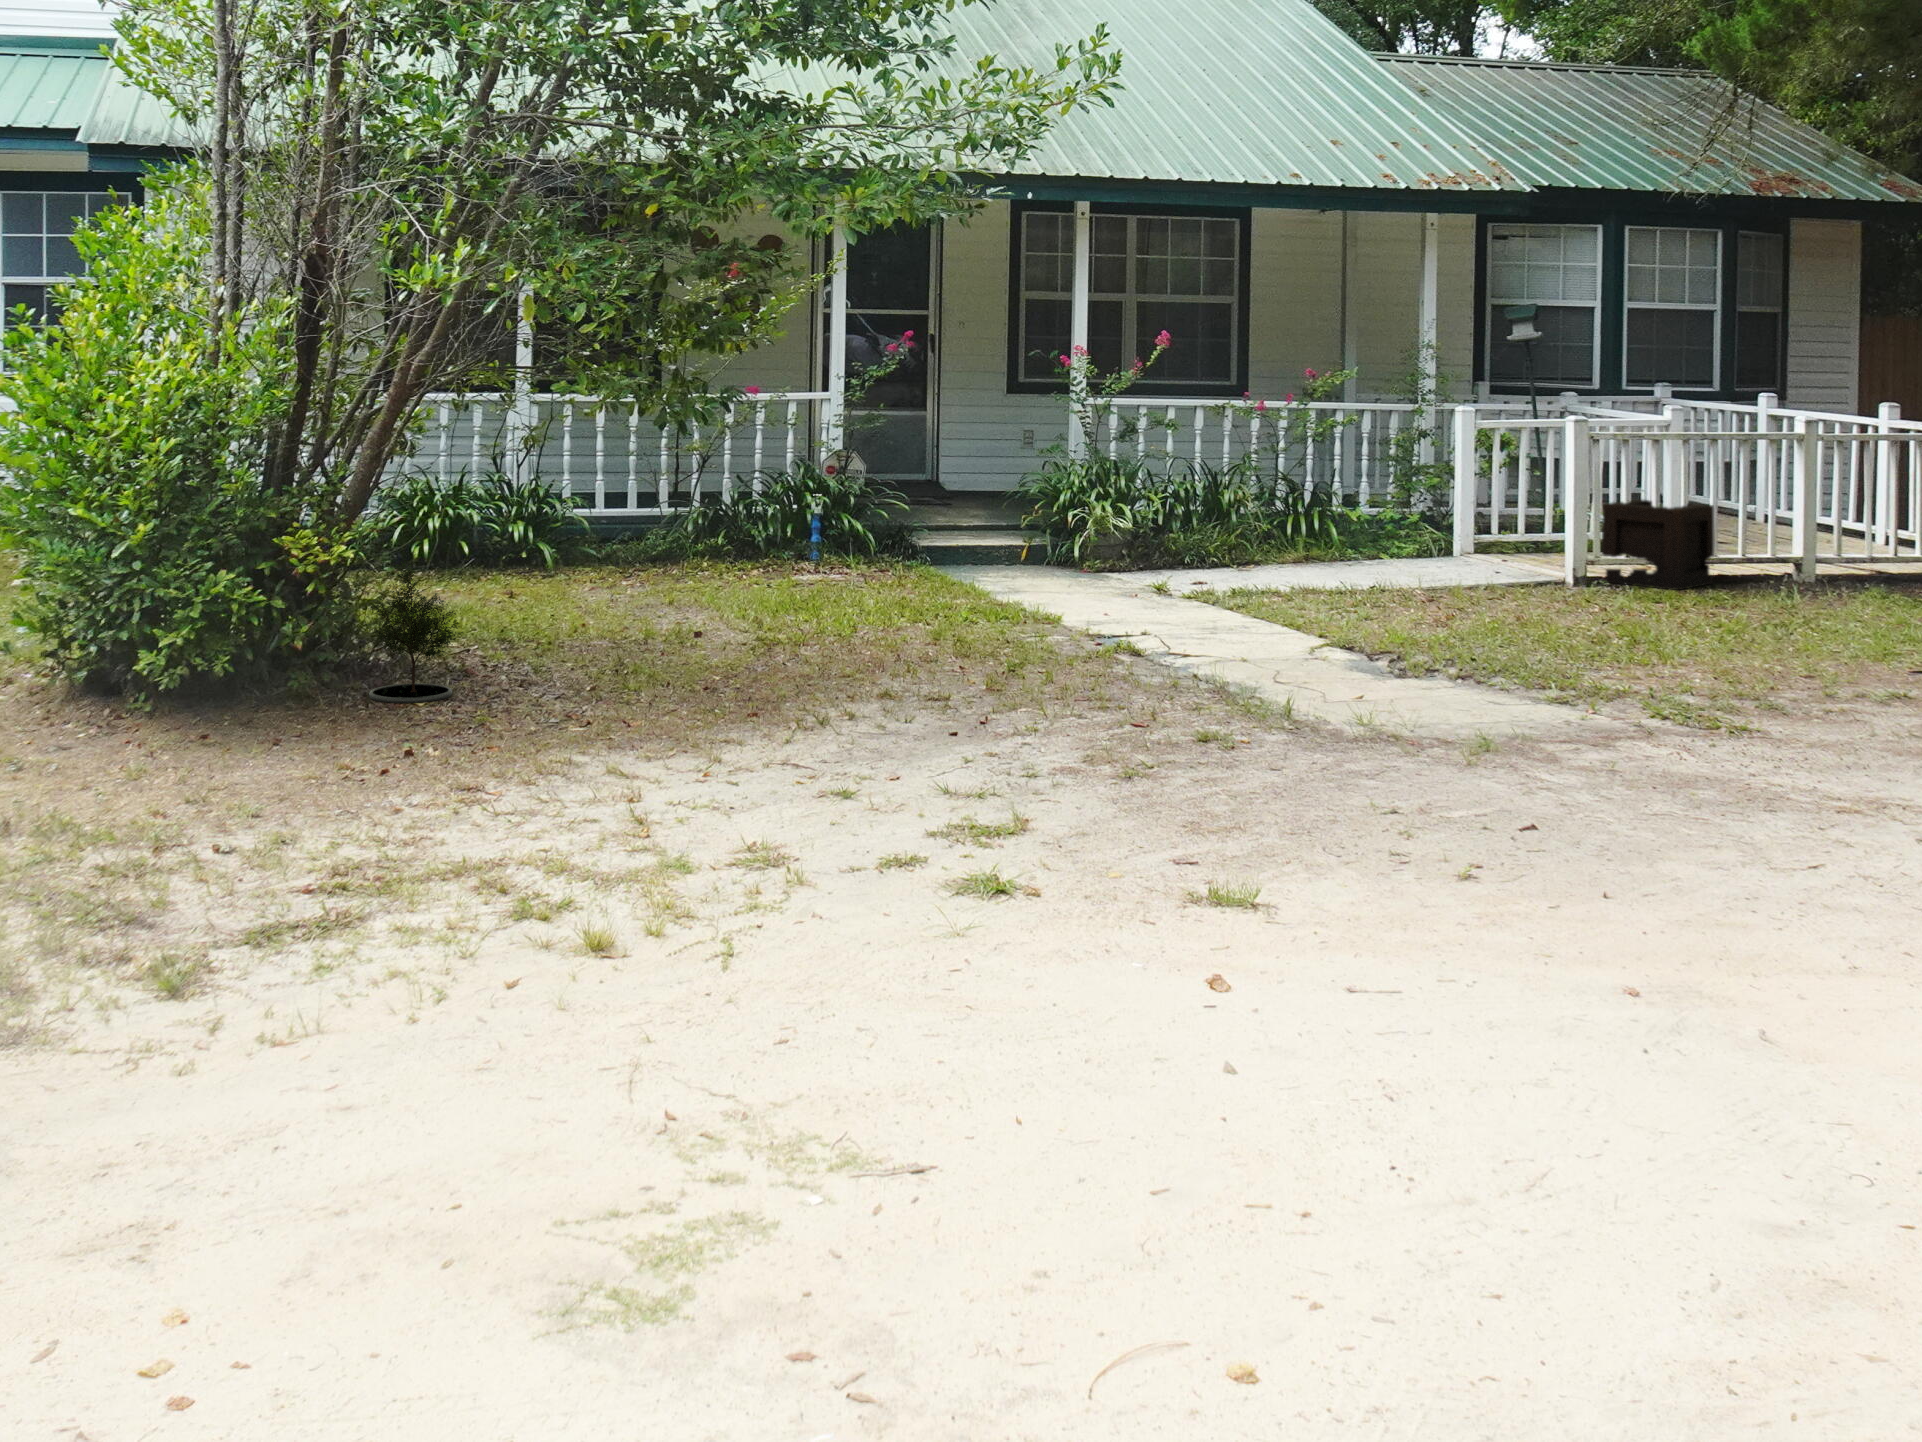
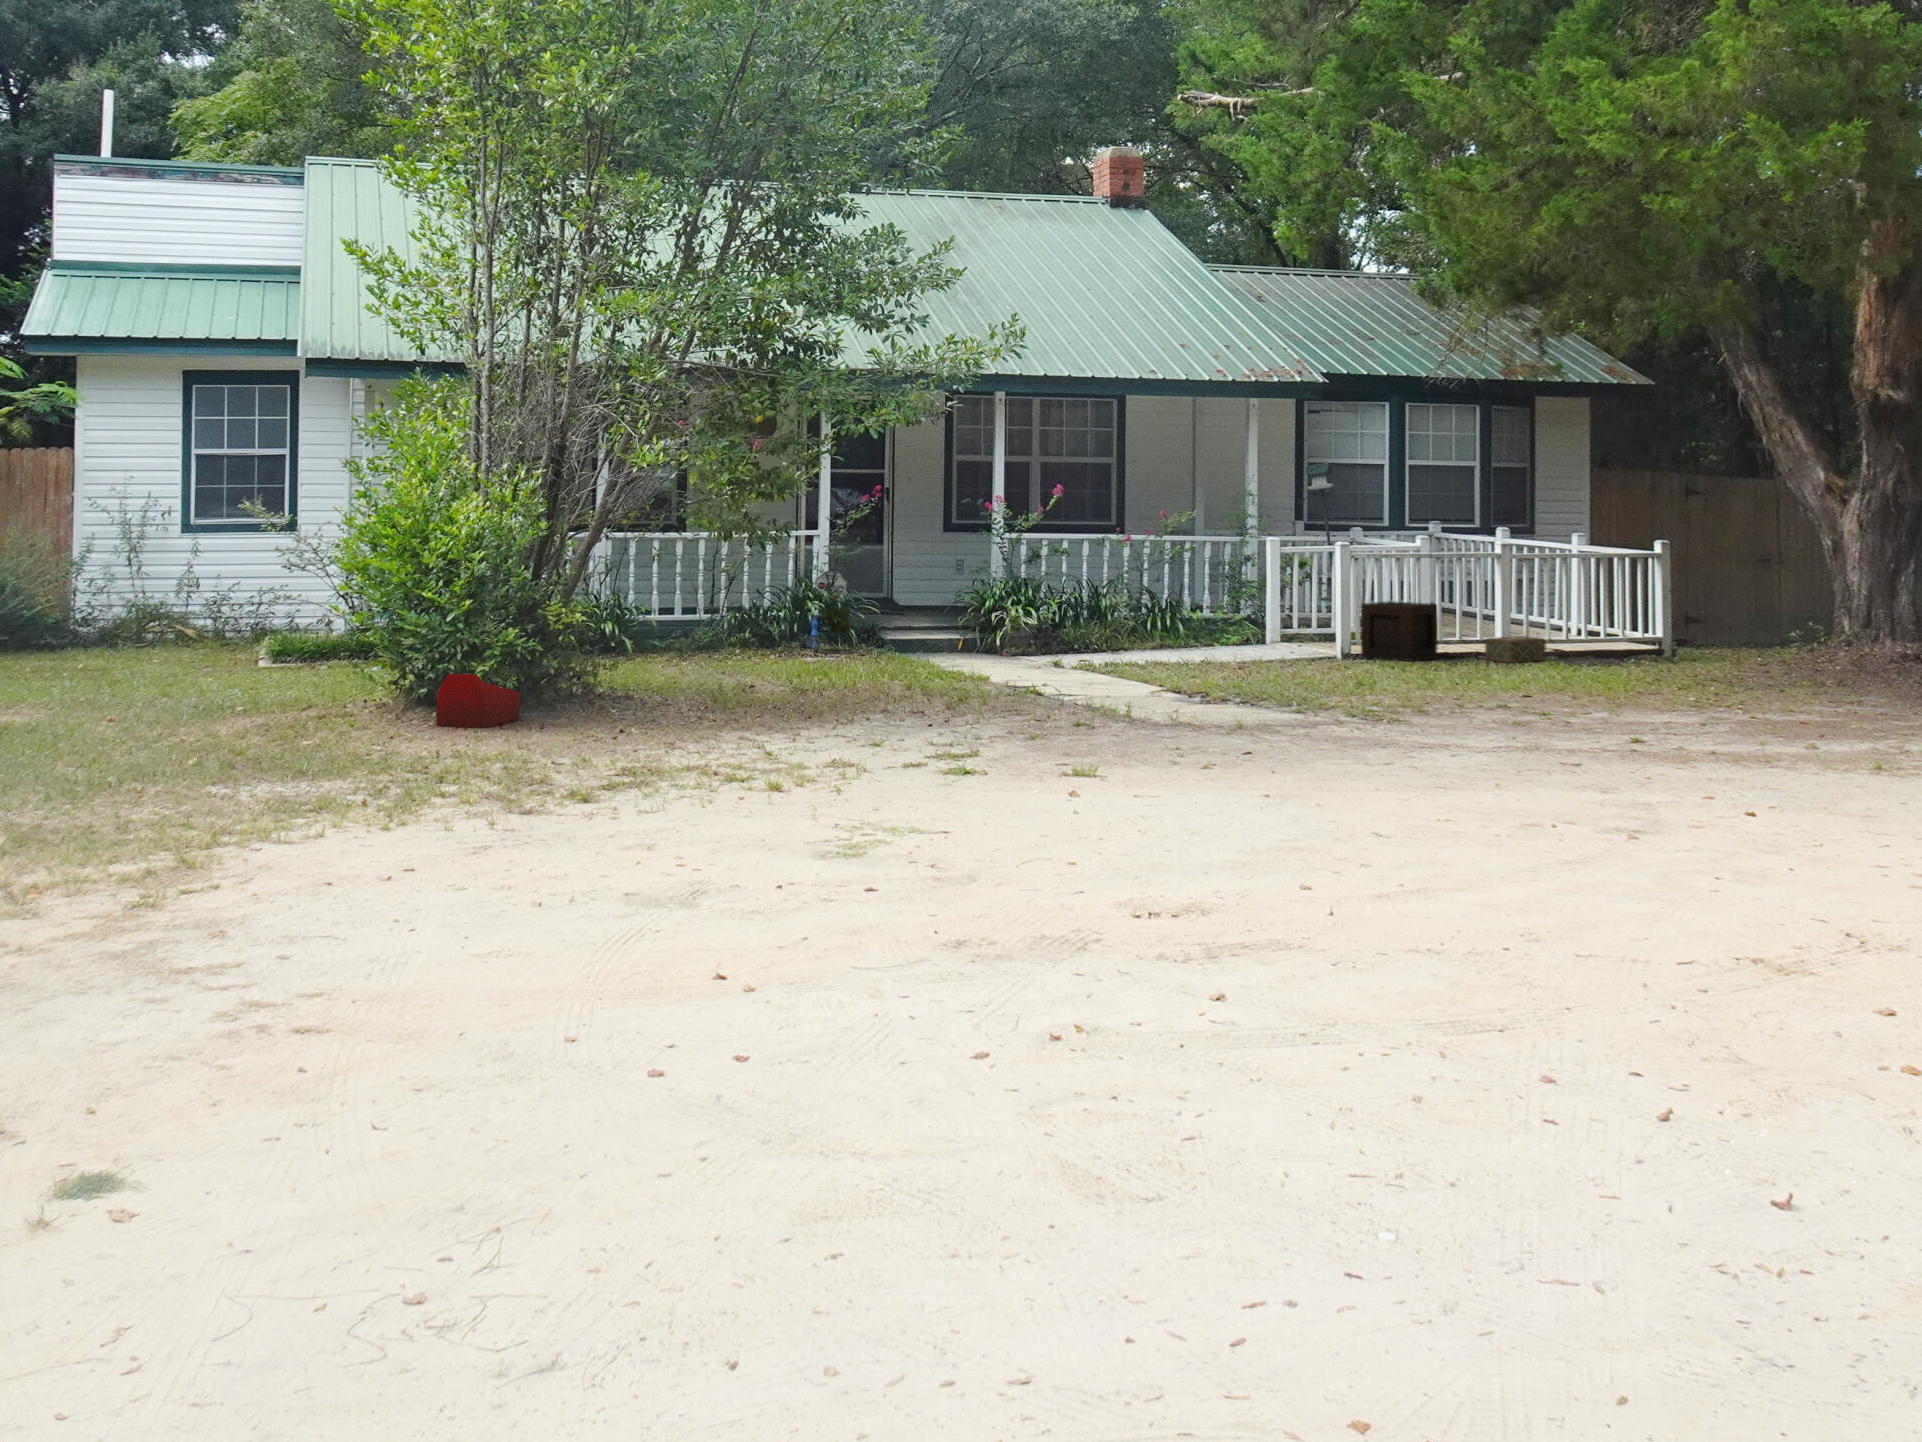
woven basket: none [1787,552,1875,594] -> present [1485,636,1546,663]
potted tree: present [365,556,463,703] -> present [819,589,855,654]
toolbox: none [6,637,187,778] -> present [437,674,520,728]

